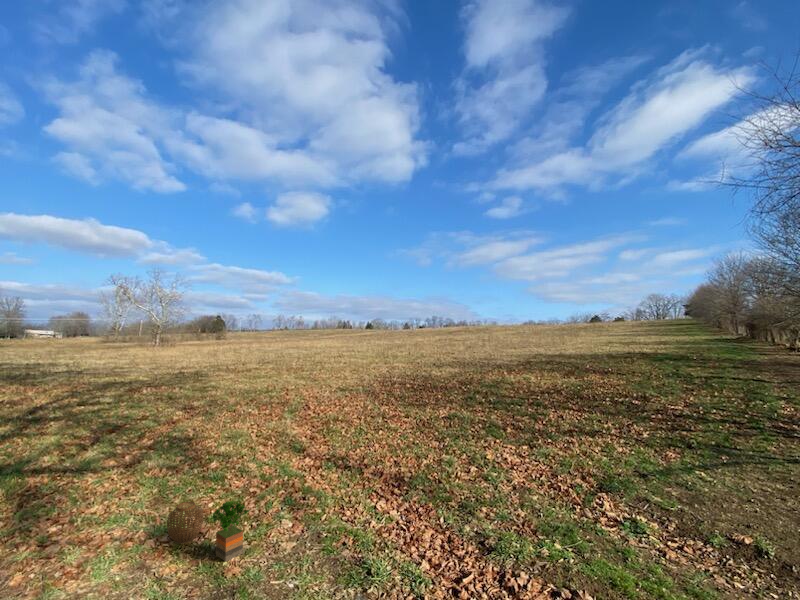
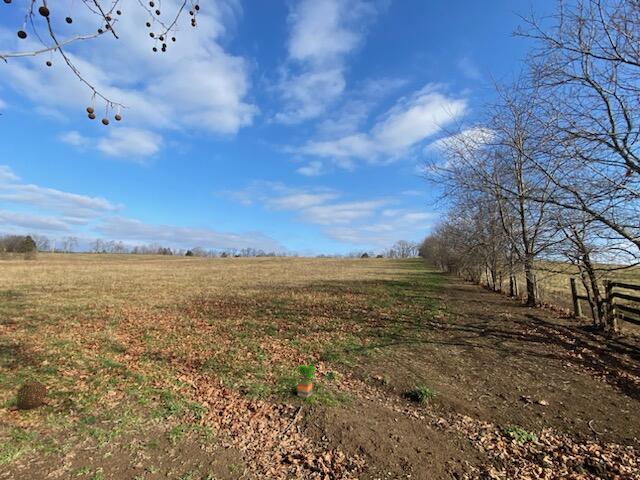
potted tree: present [212,501,250,561] -> present [298,365,316,398]

